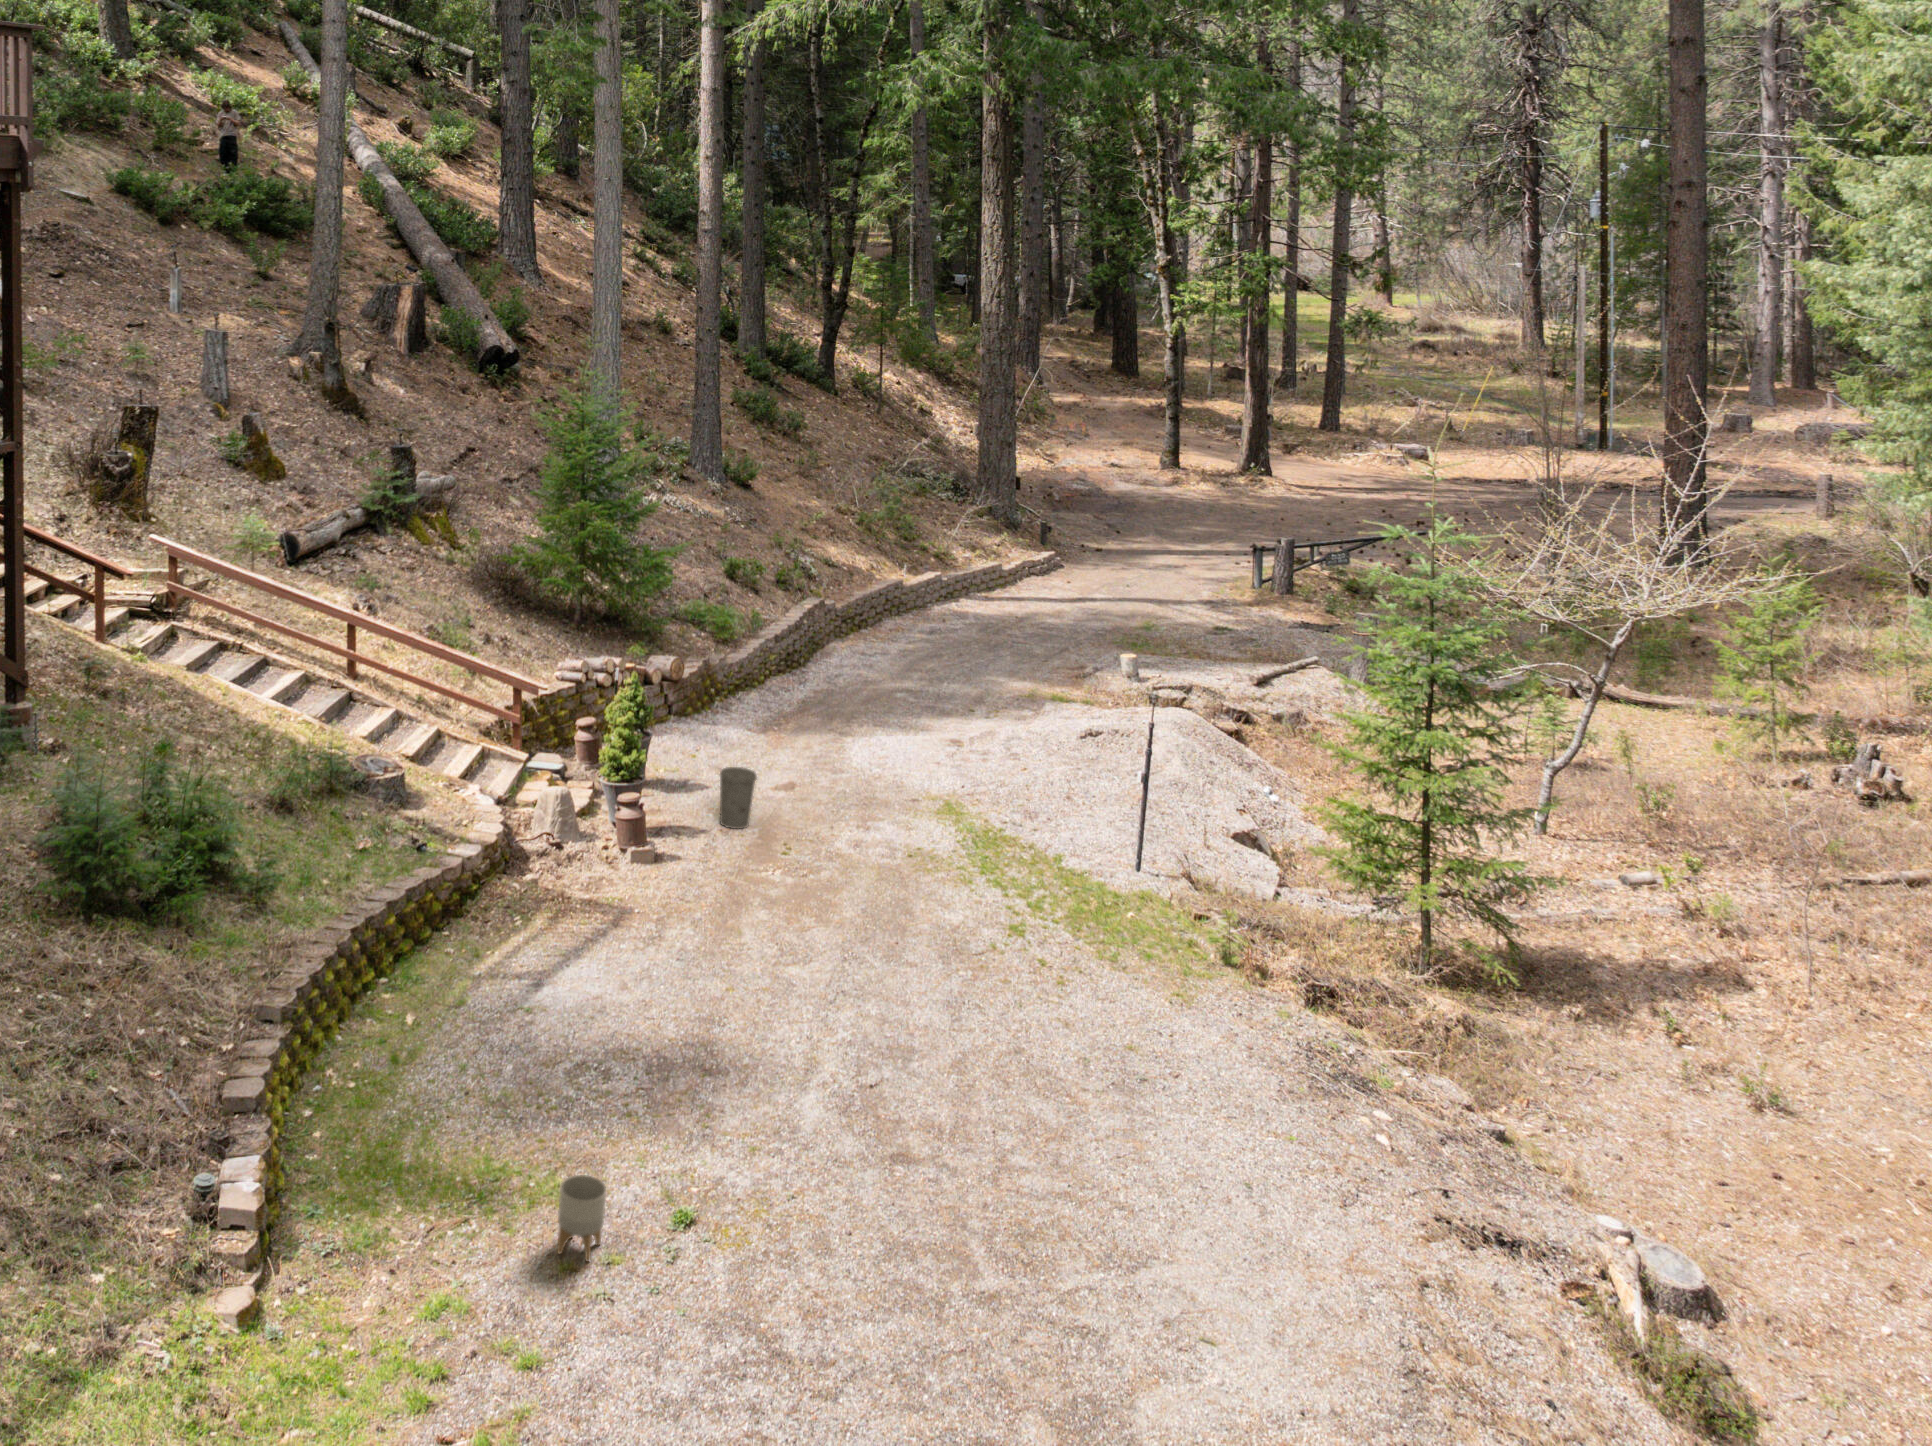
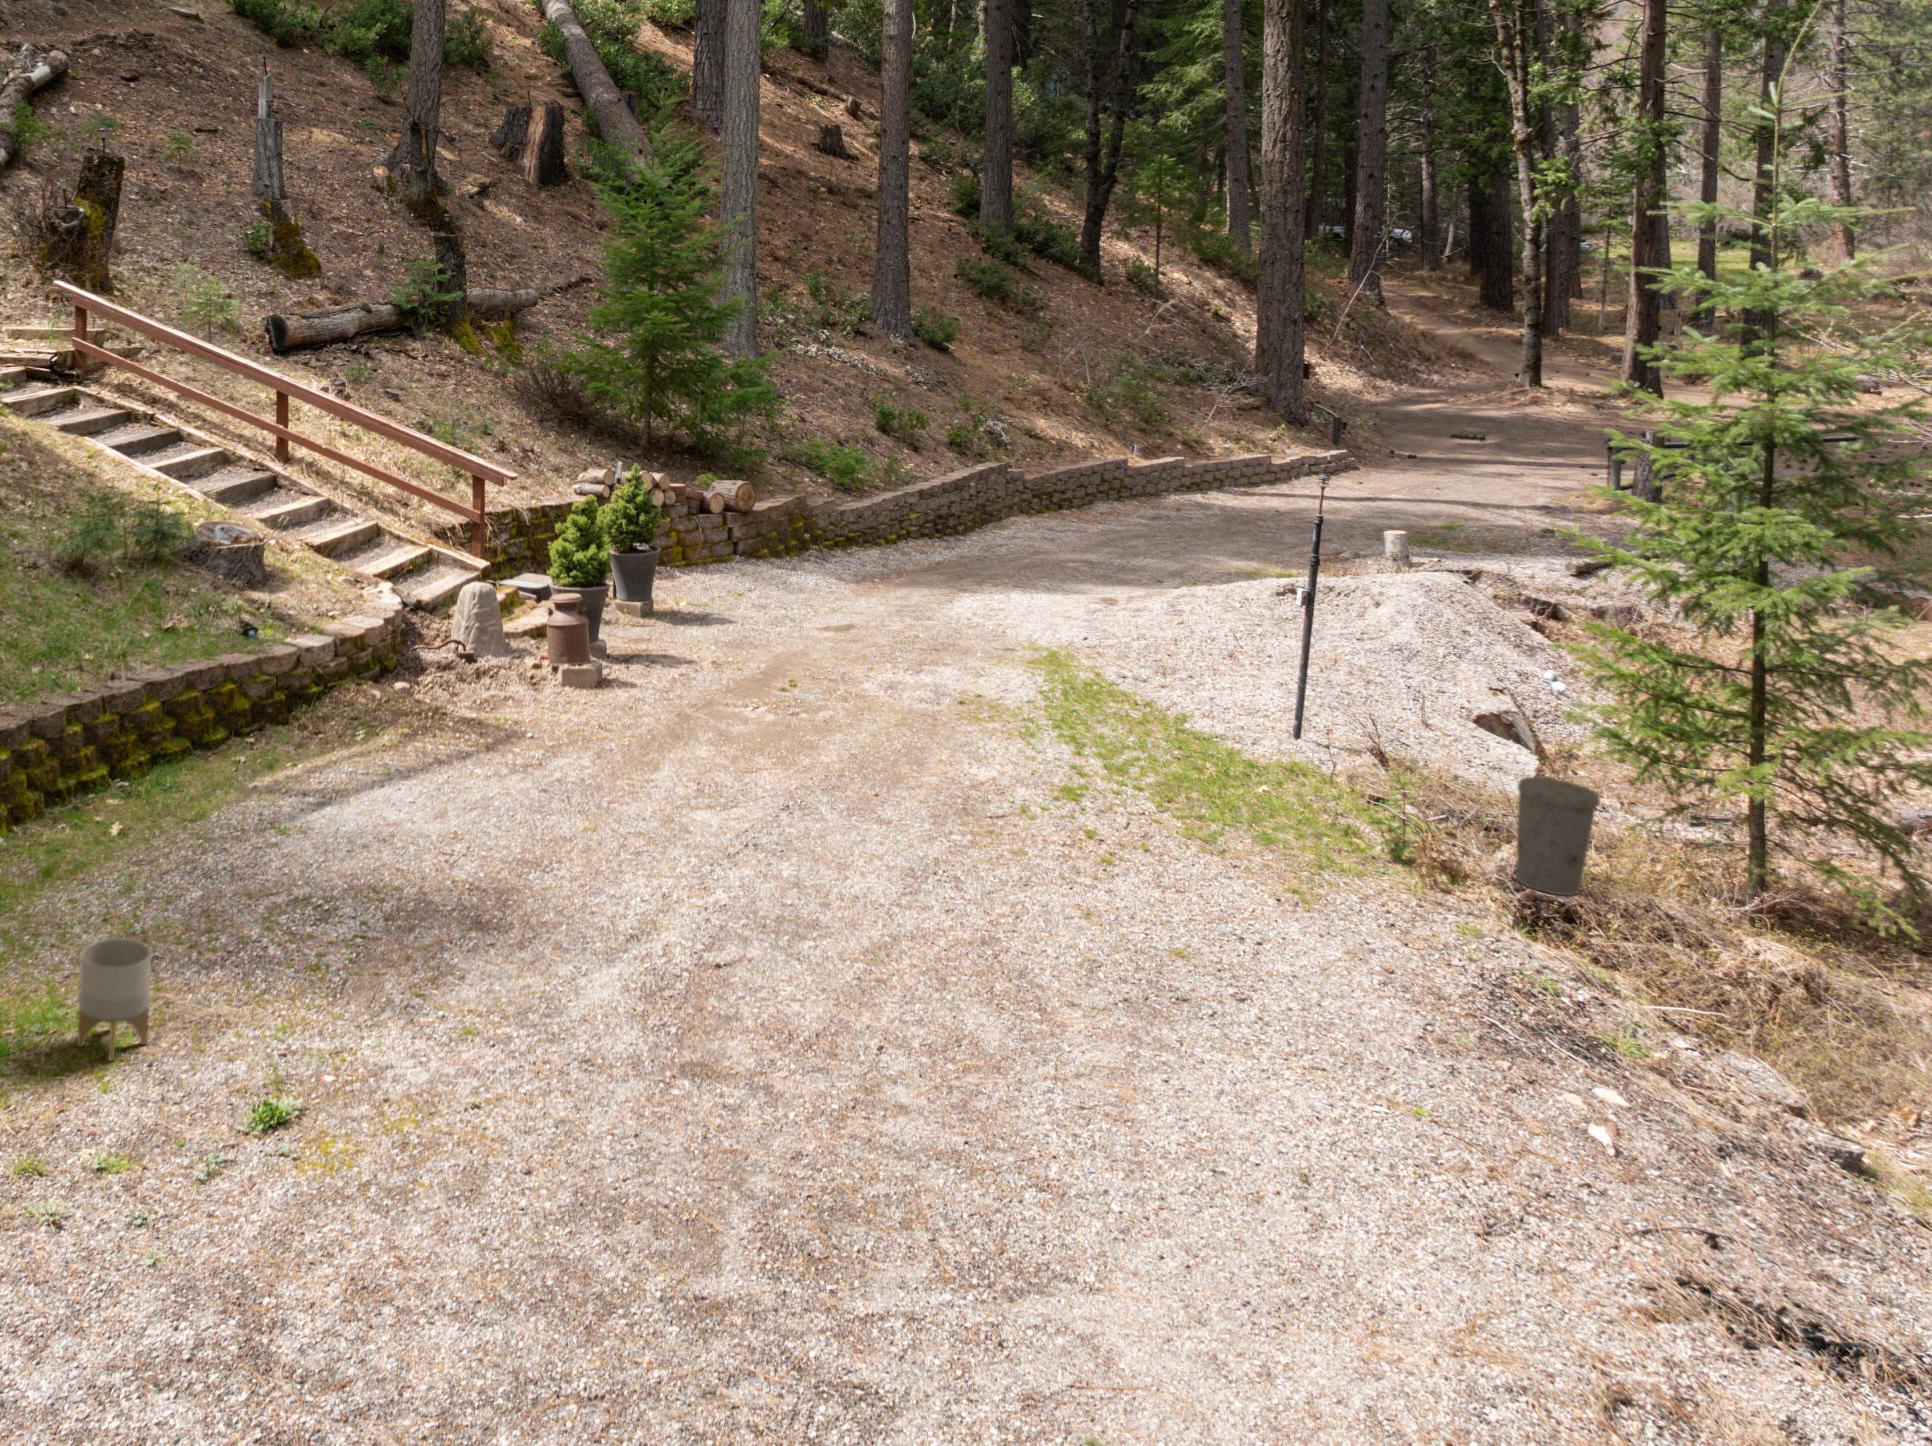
trash can: present [720,767,757,829] -> present [1516,777,1600,895]

